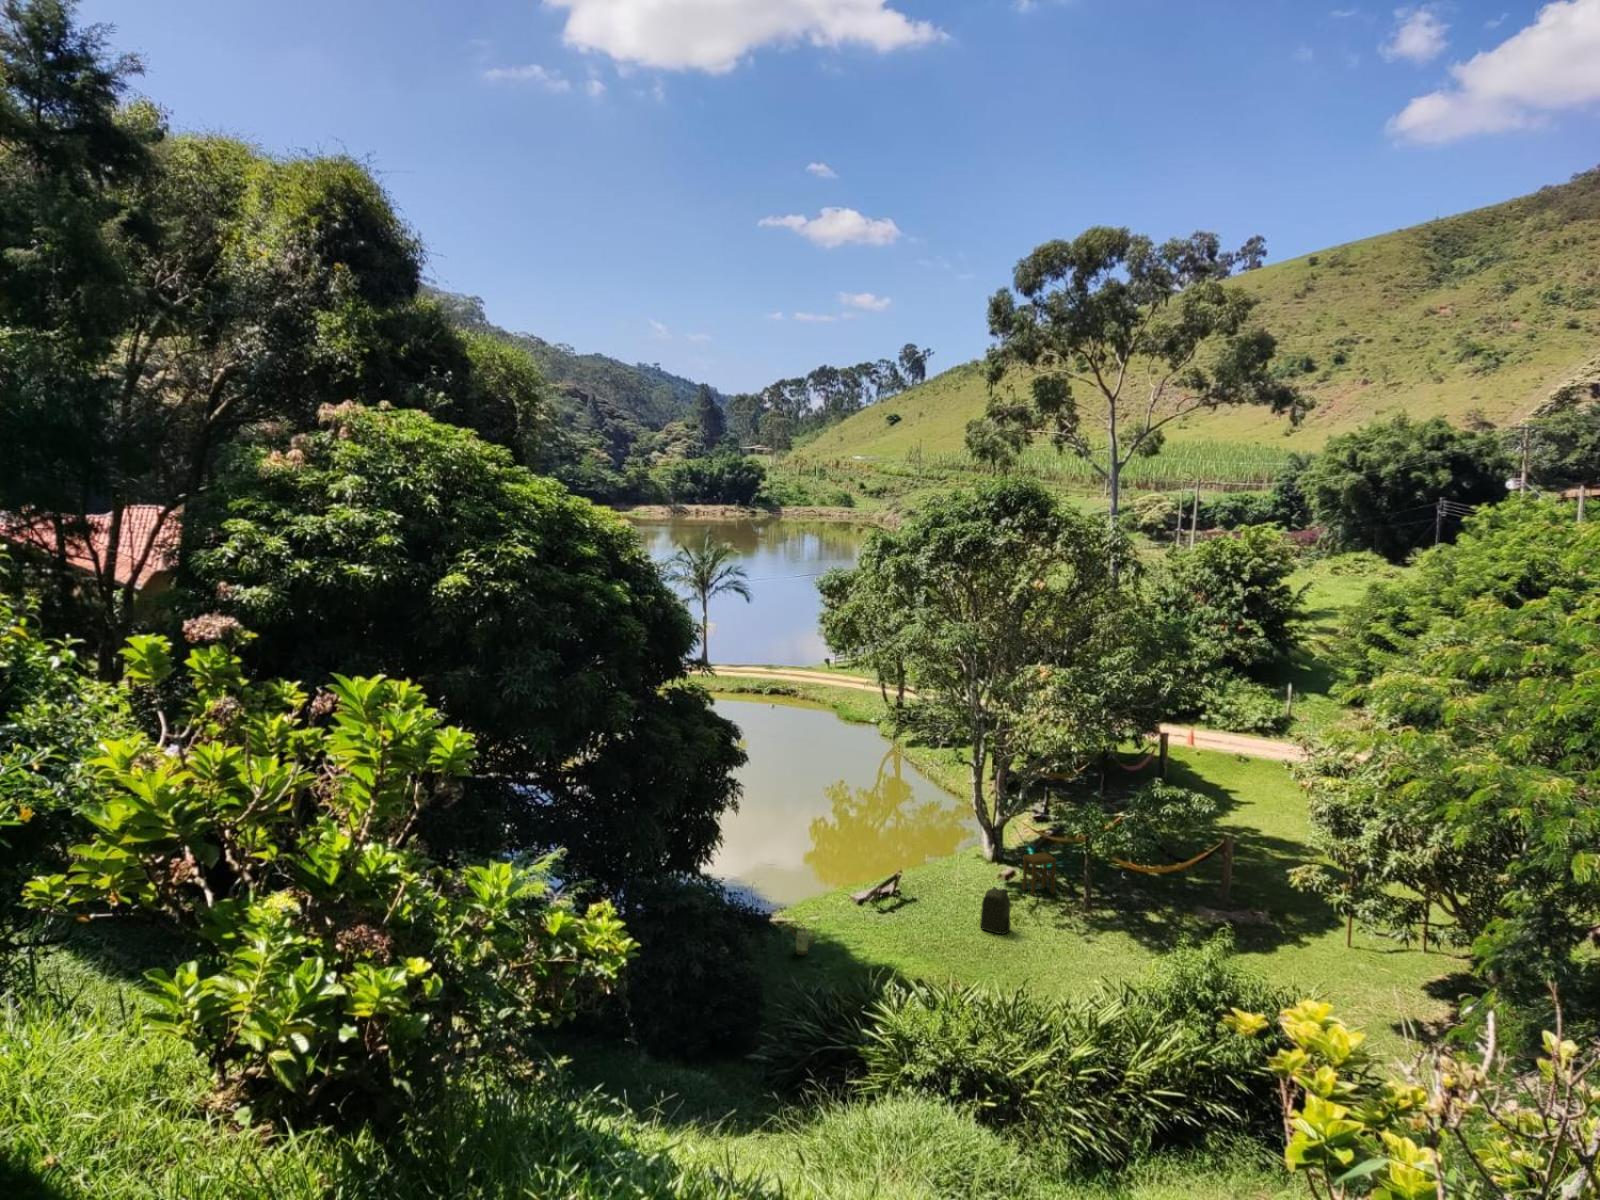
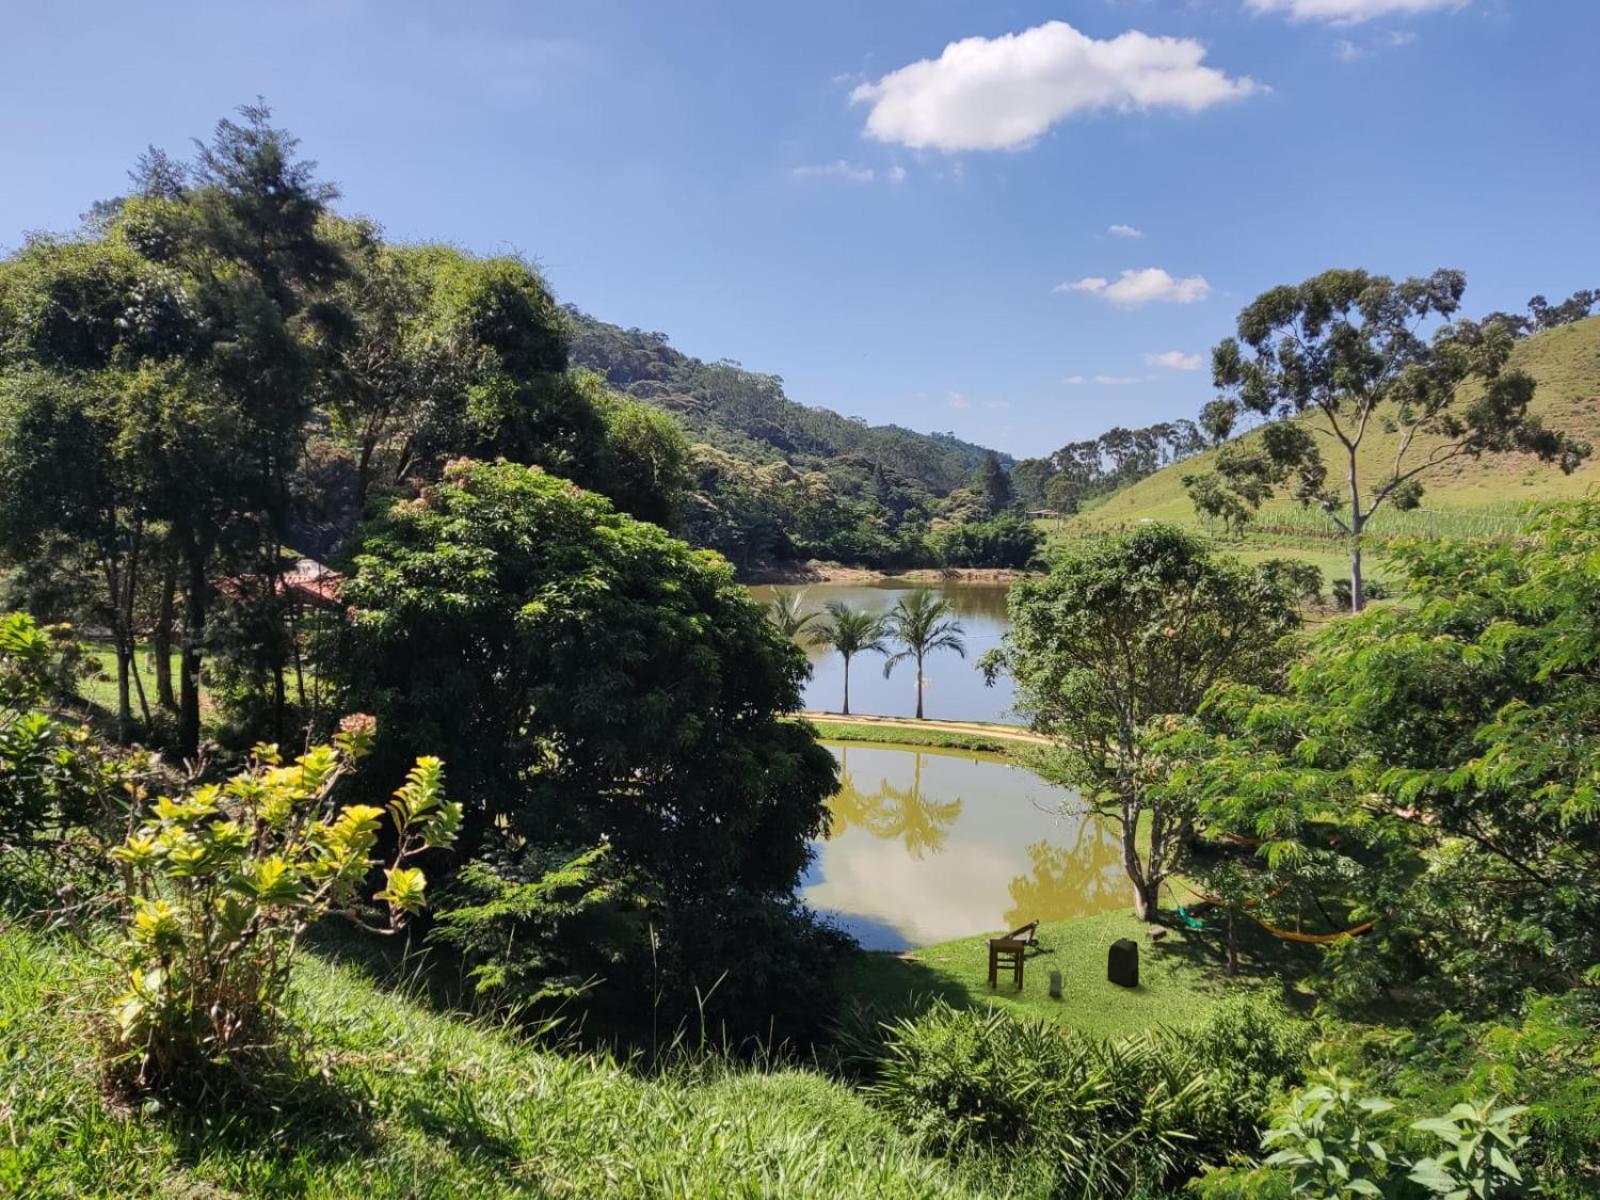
stool: present [1022,853,1057,896] -> present [988,939,1025,989]
watering can: present [796,929,810,955] -> present [1045,961,1065,996]

